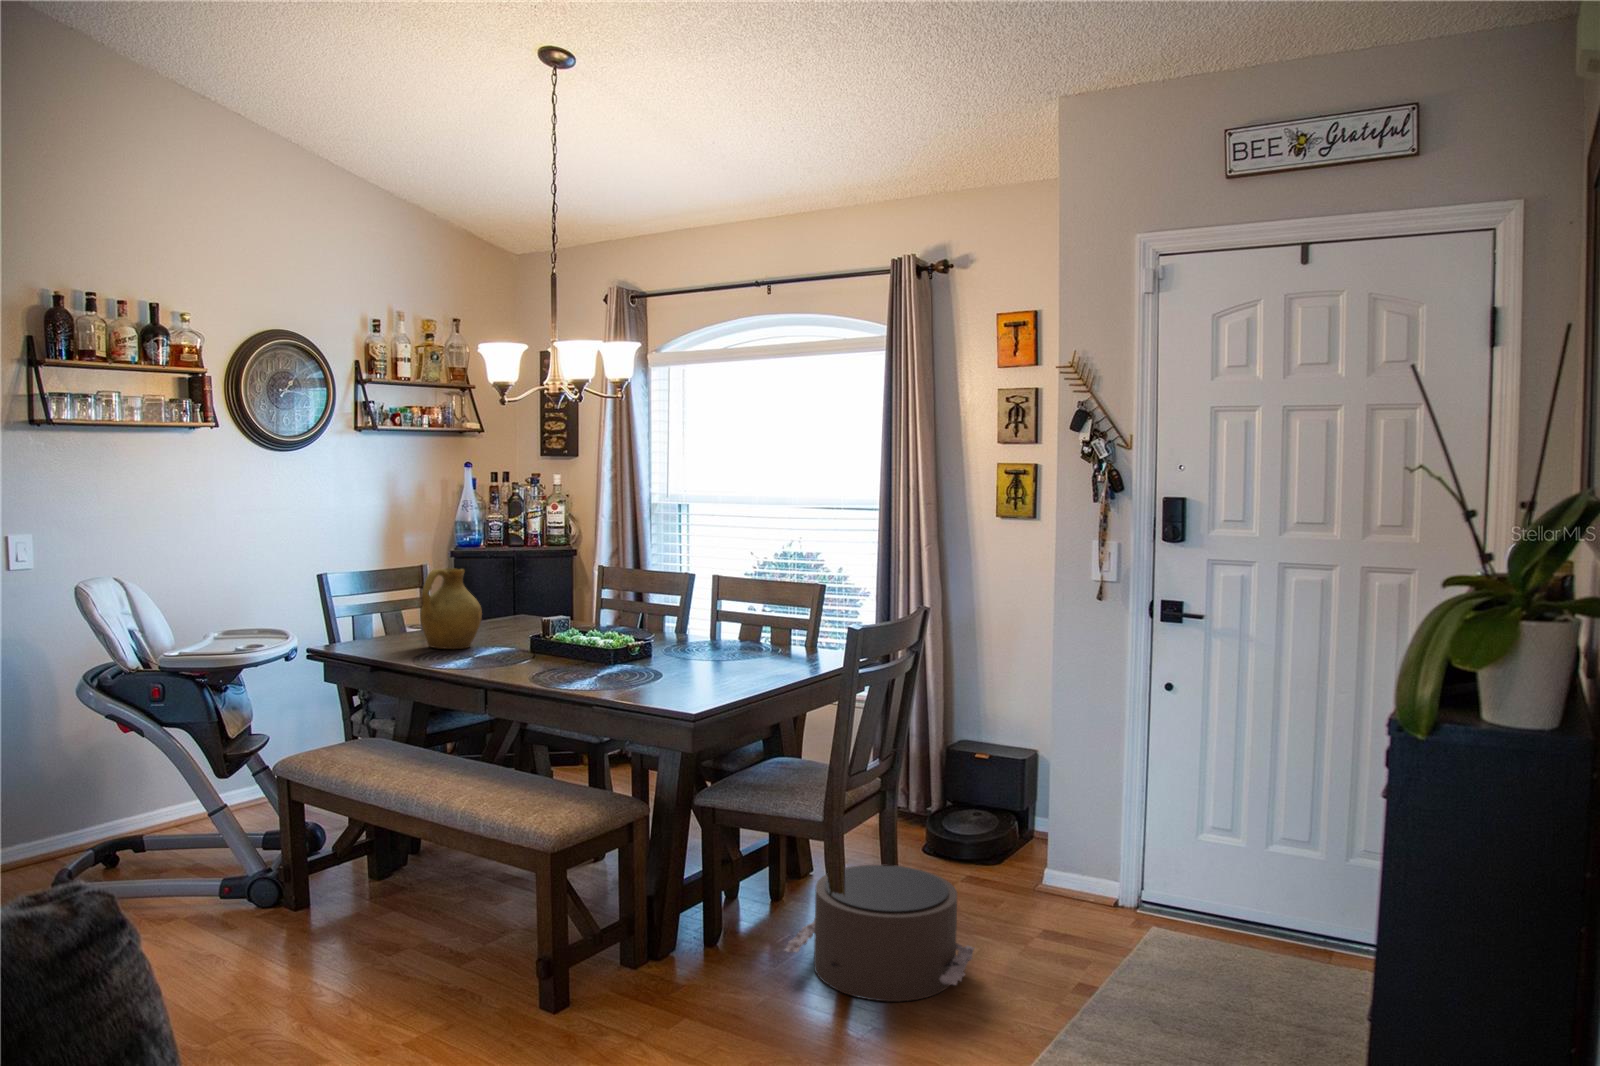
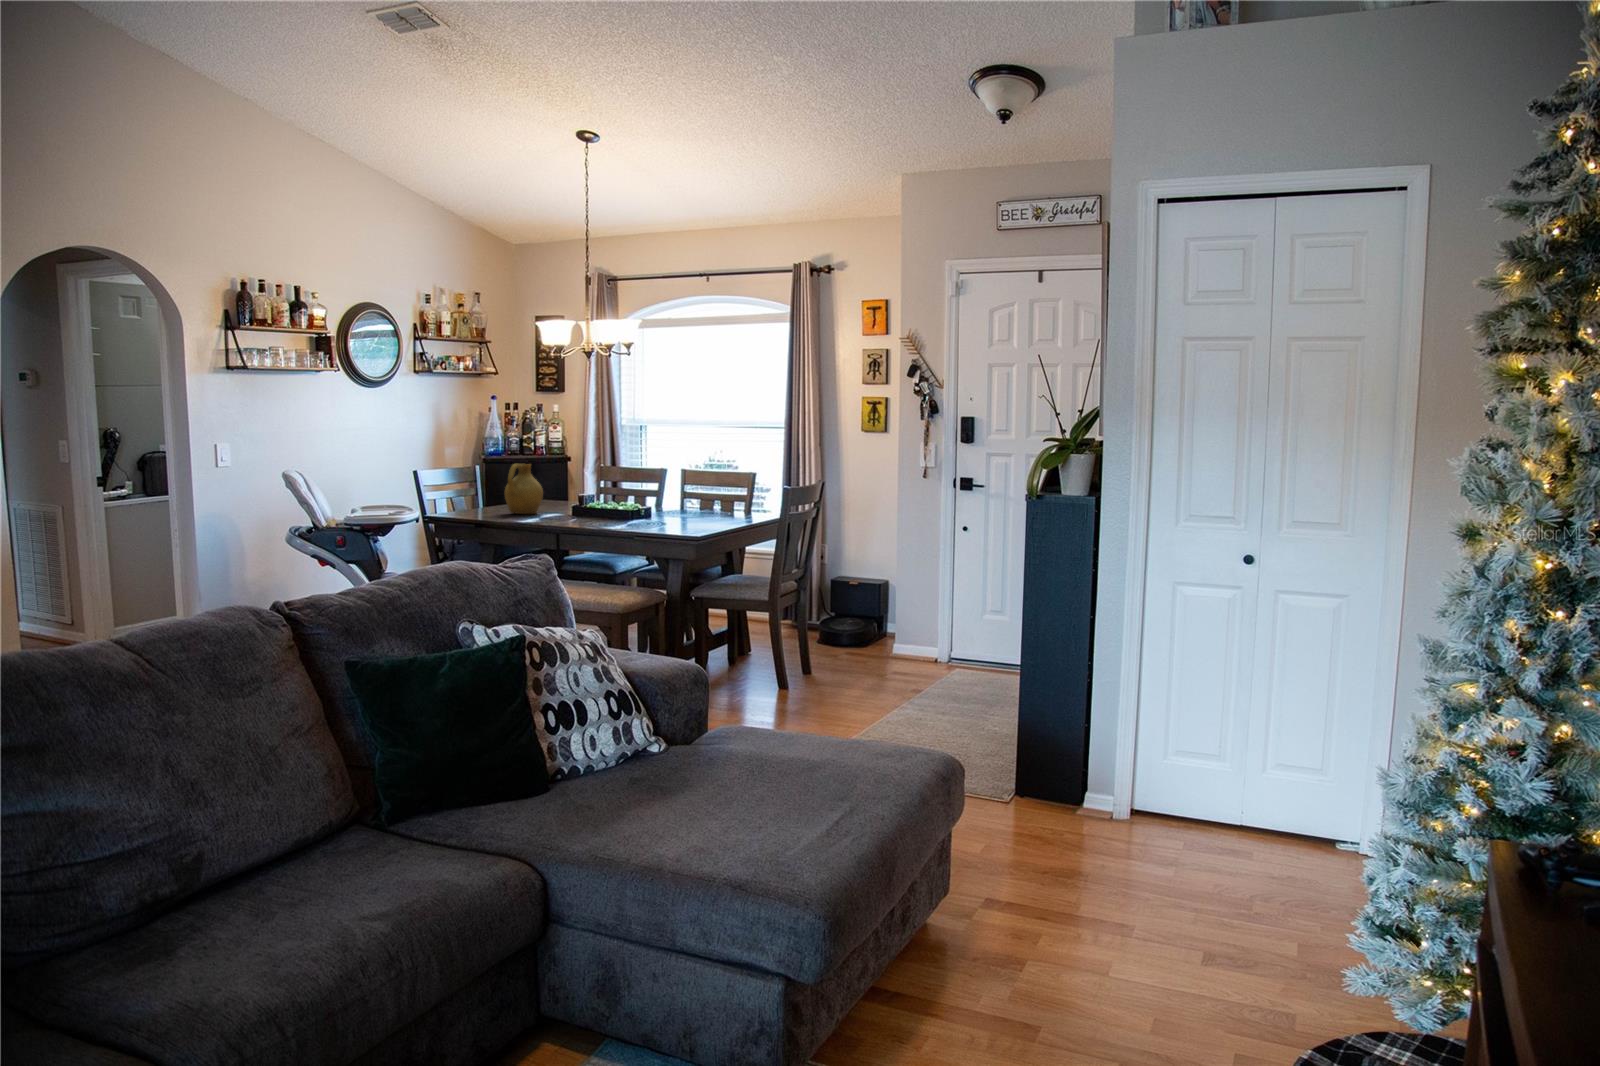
pouf: present [785,865,974,1001] -> none [748,630,852,691]

